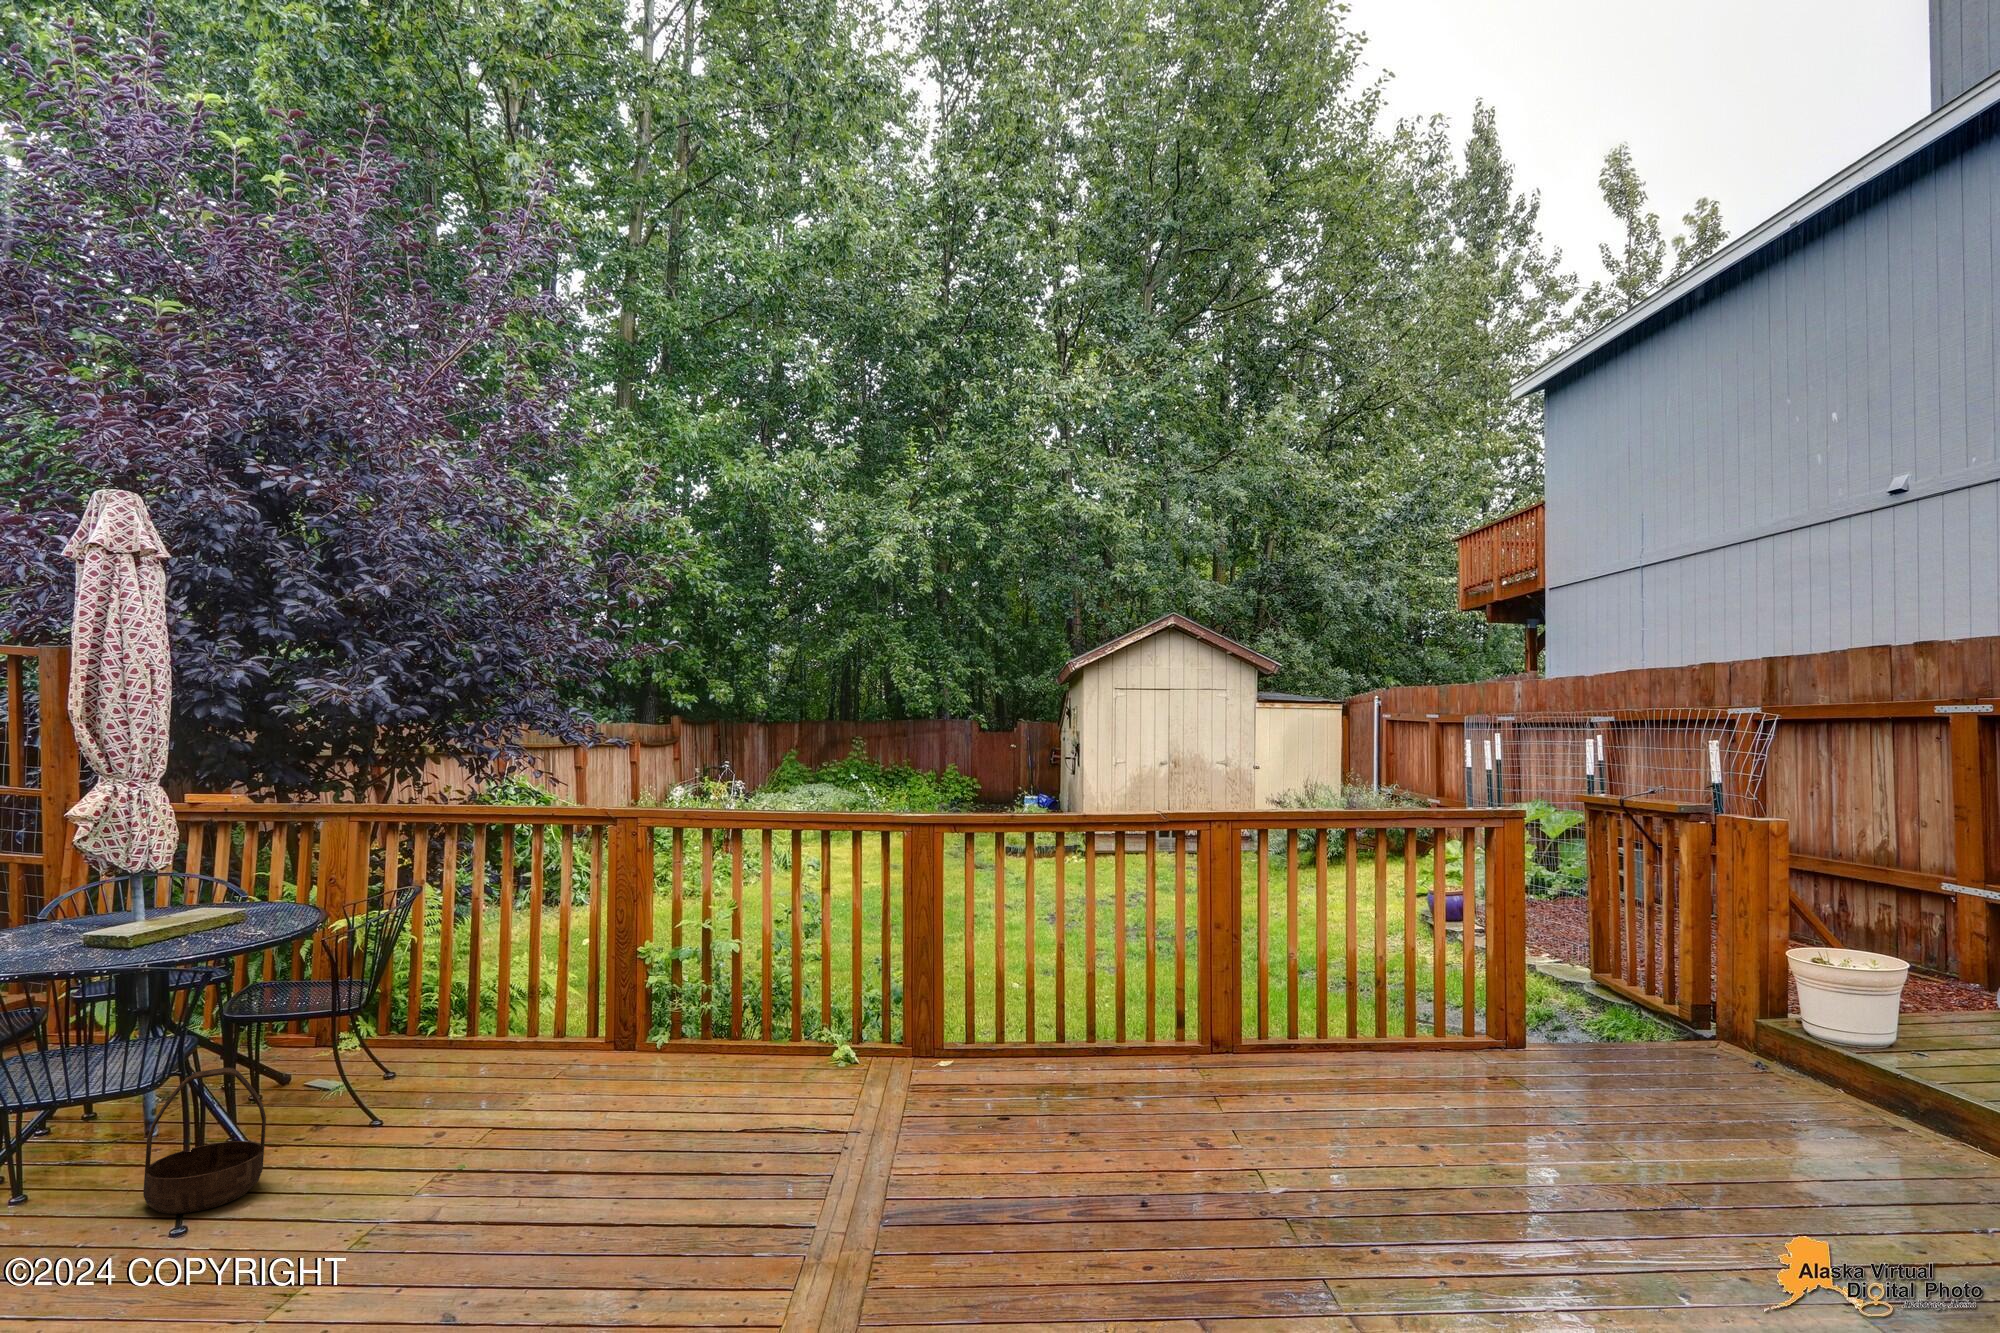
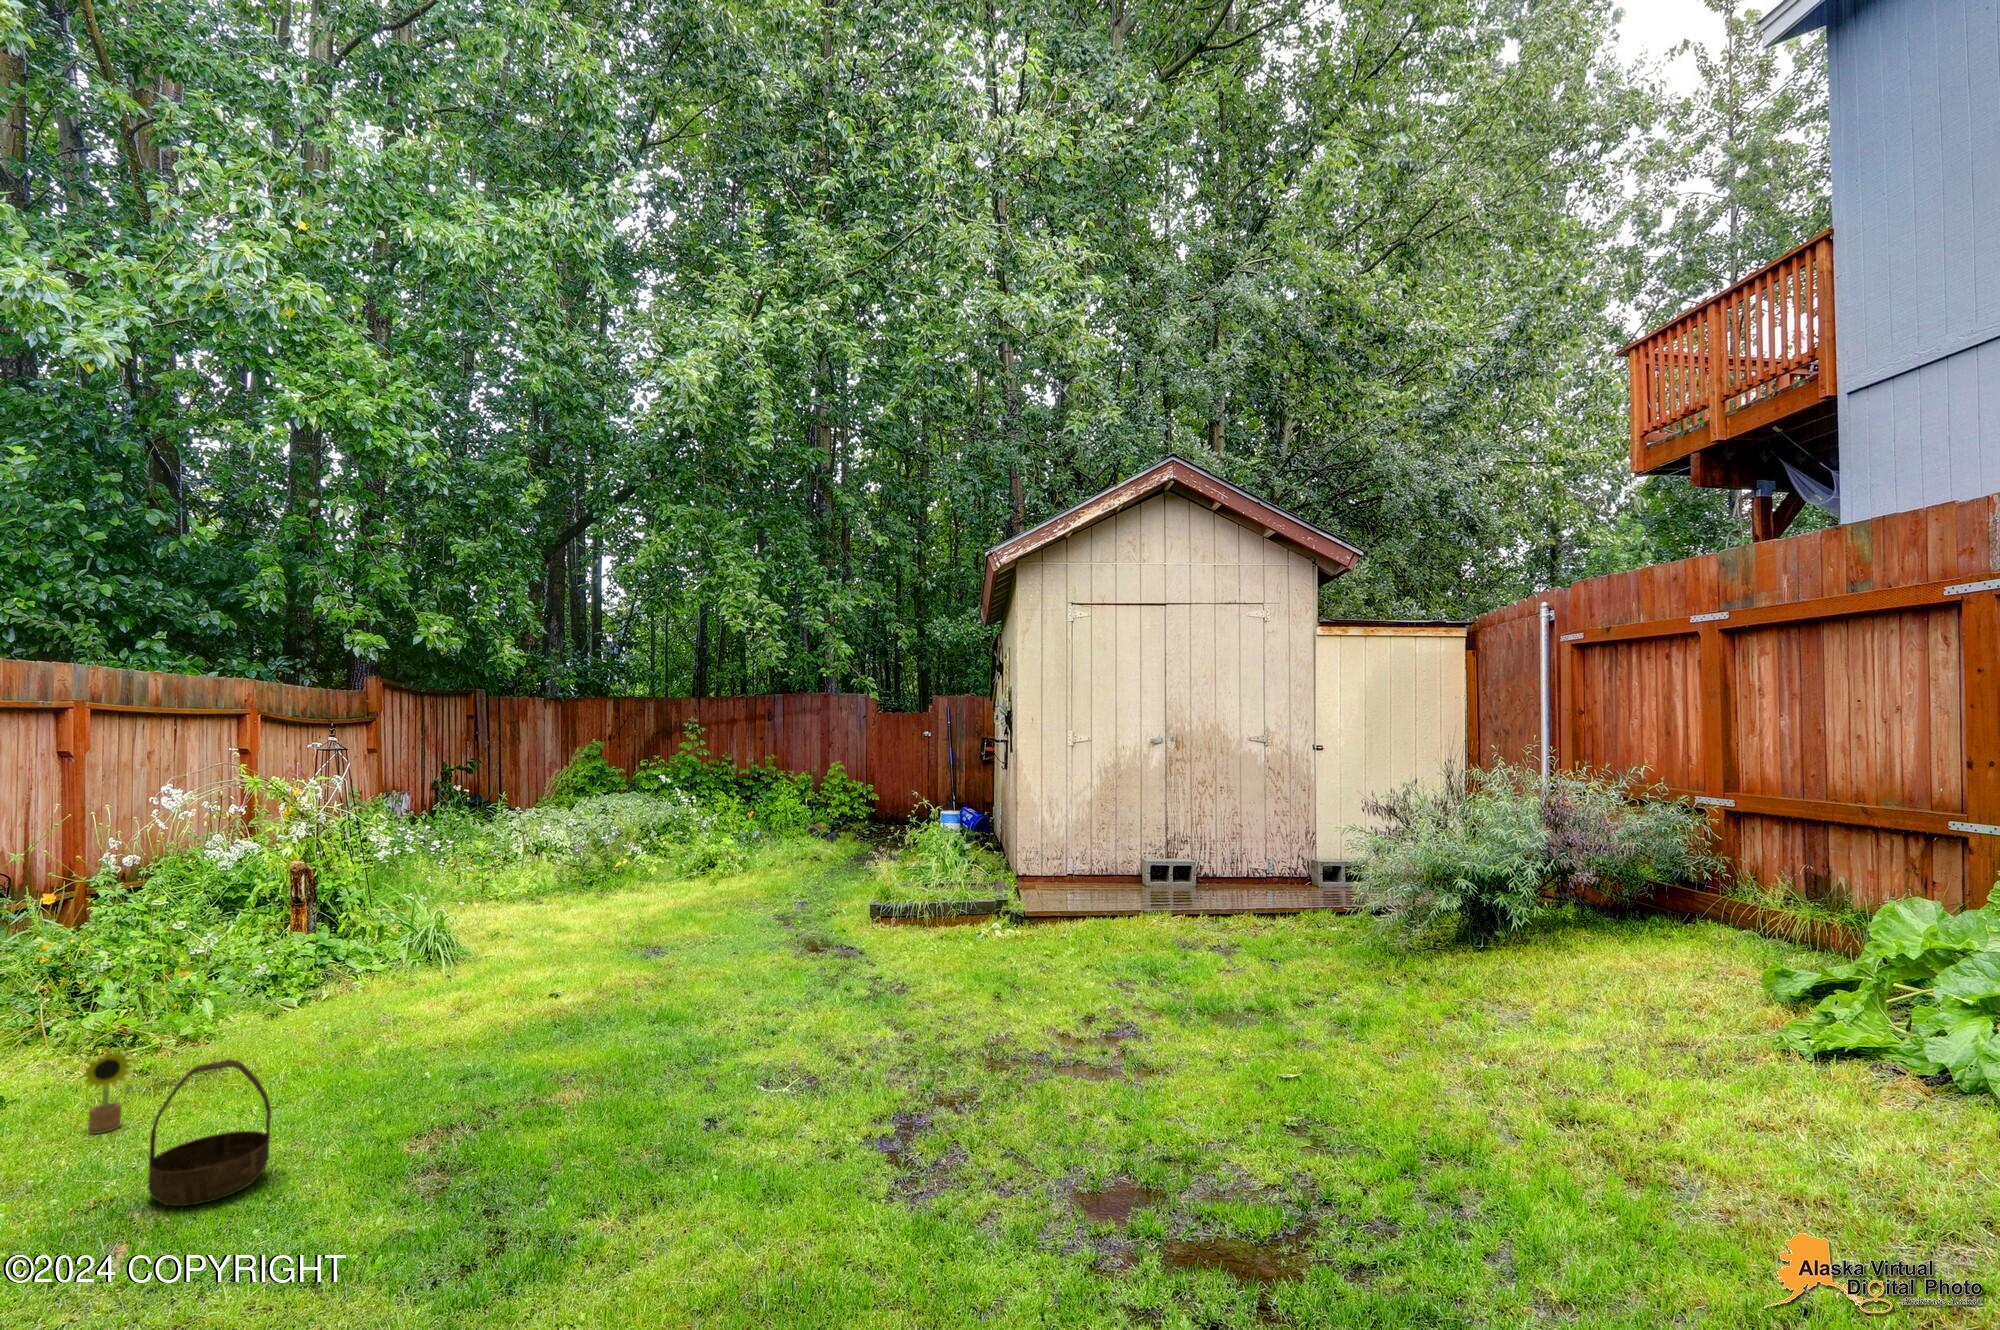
decorative plant: none [71,1062,126,1146] -> present [82,1053,132,1134]

